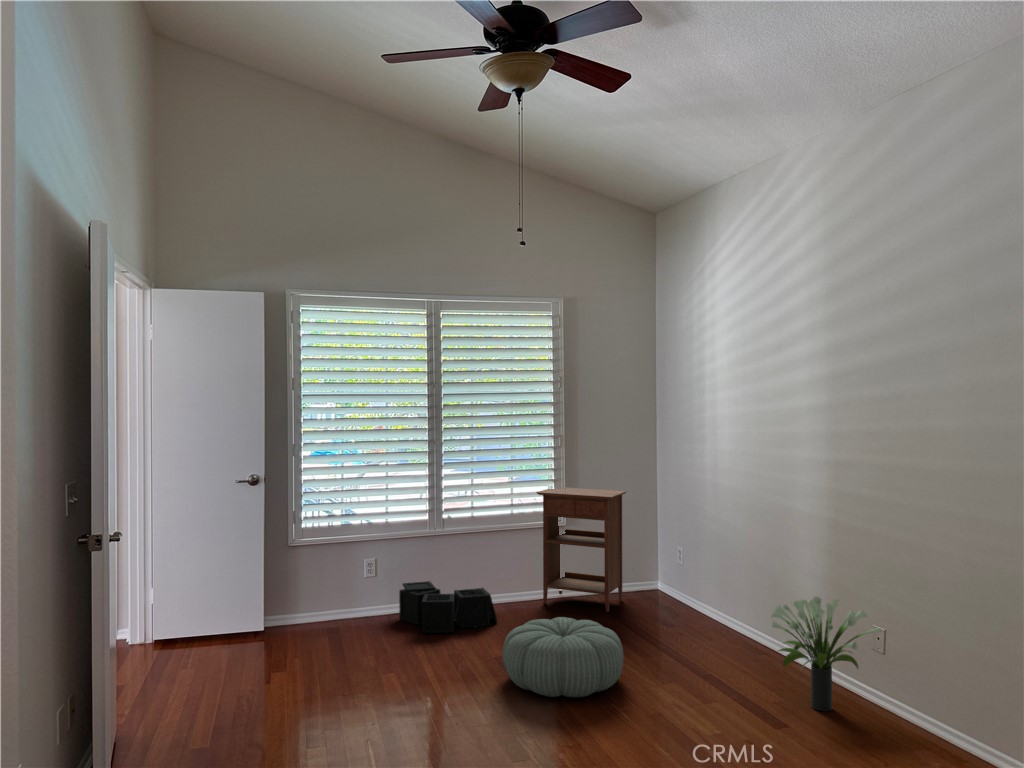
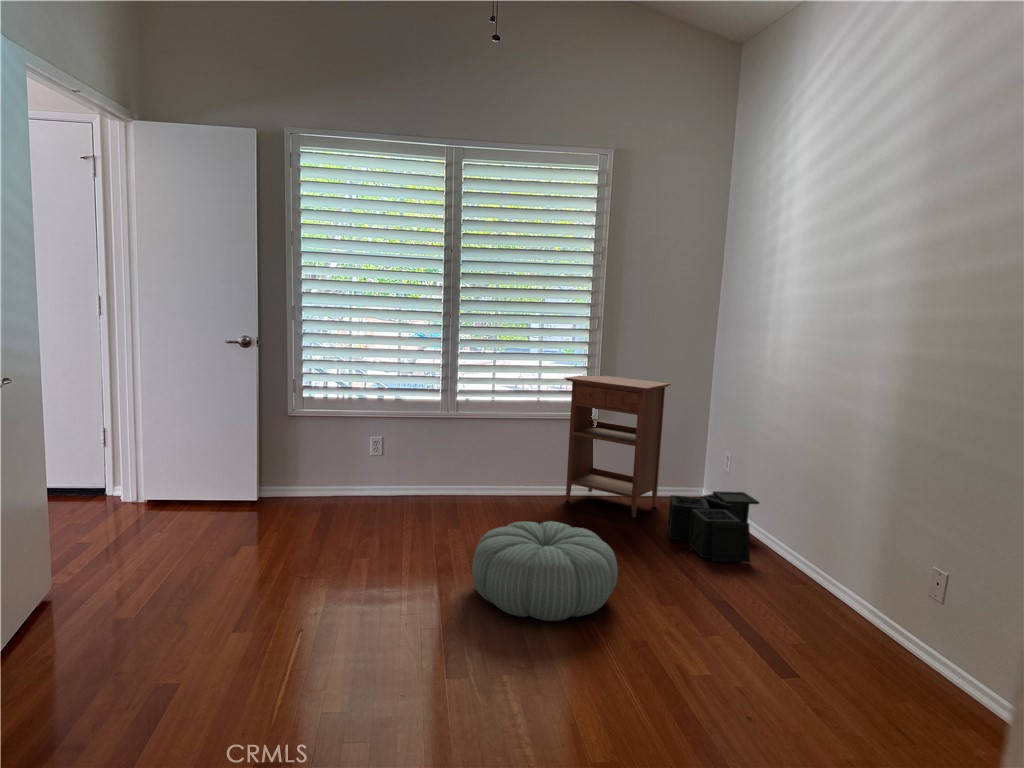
storage bin: present [399,581,497,633] -> present [668,491,759,562]
potted plant: present [771,597,881,711] -> none [804,534,965,684]

